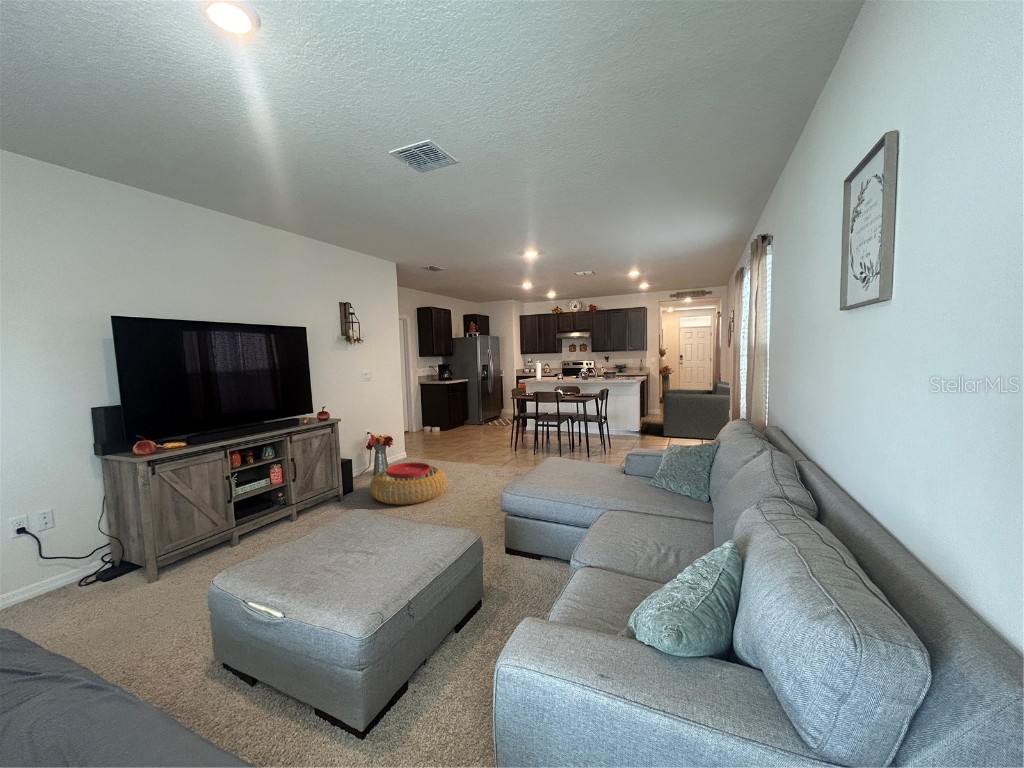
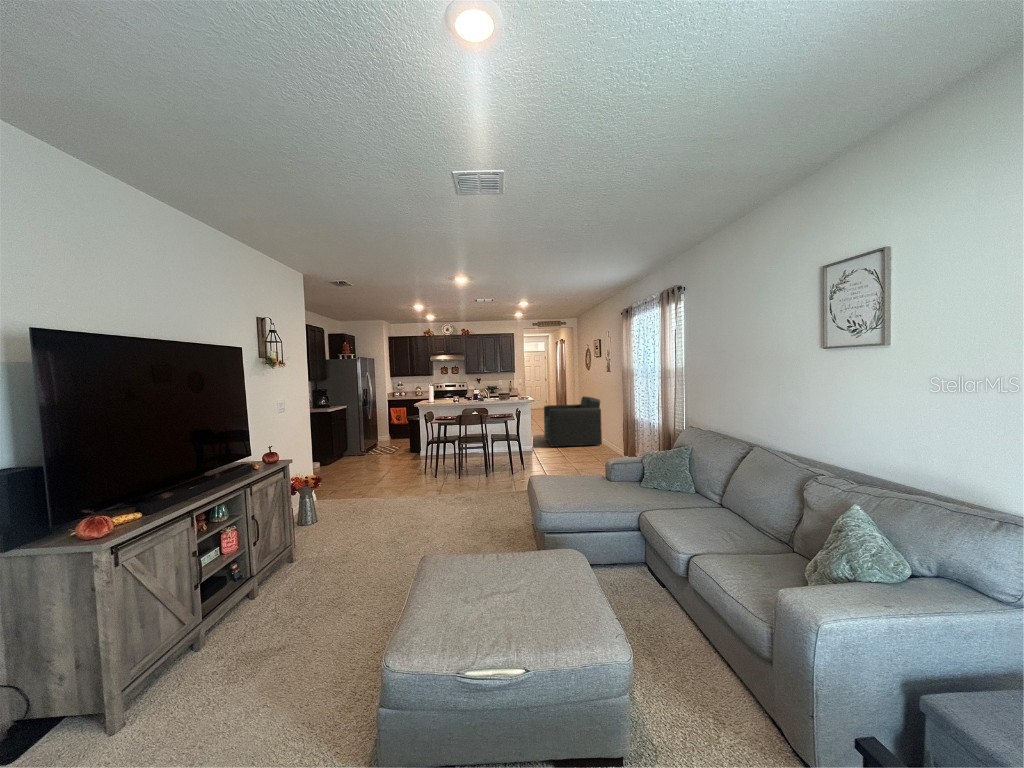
pouf: present [370,462,446,505] -> none [323,499,412,551]

